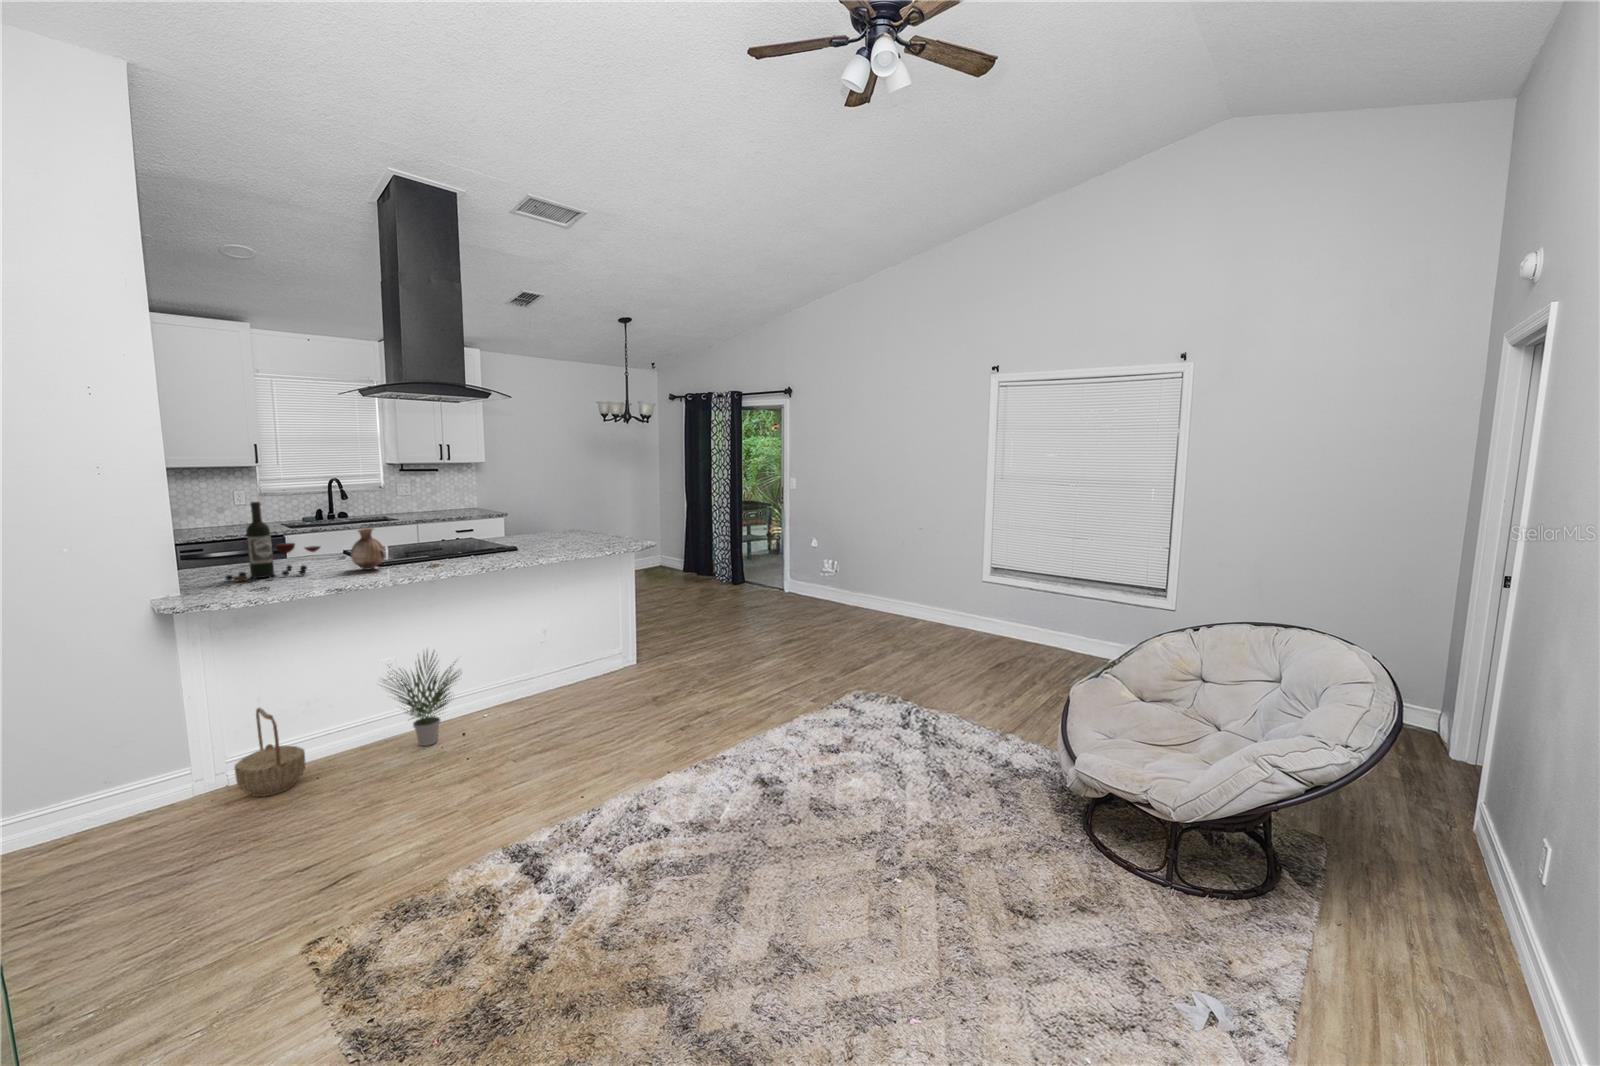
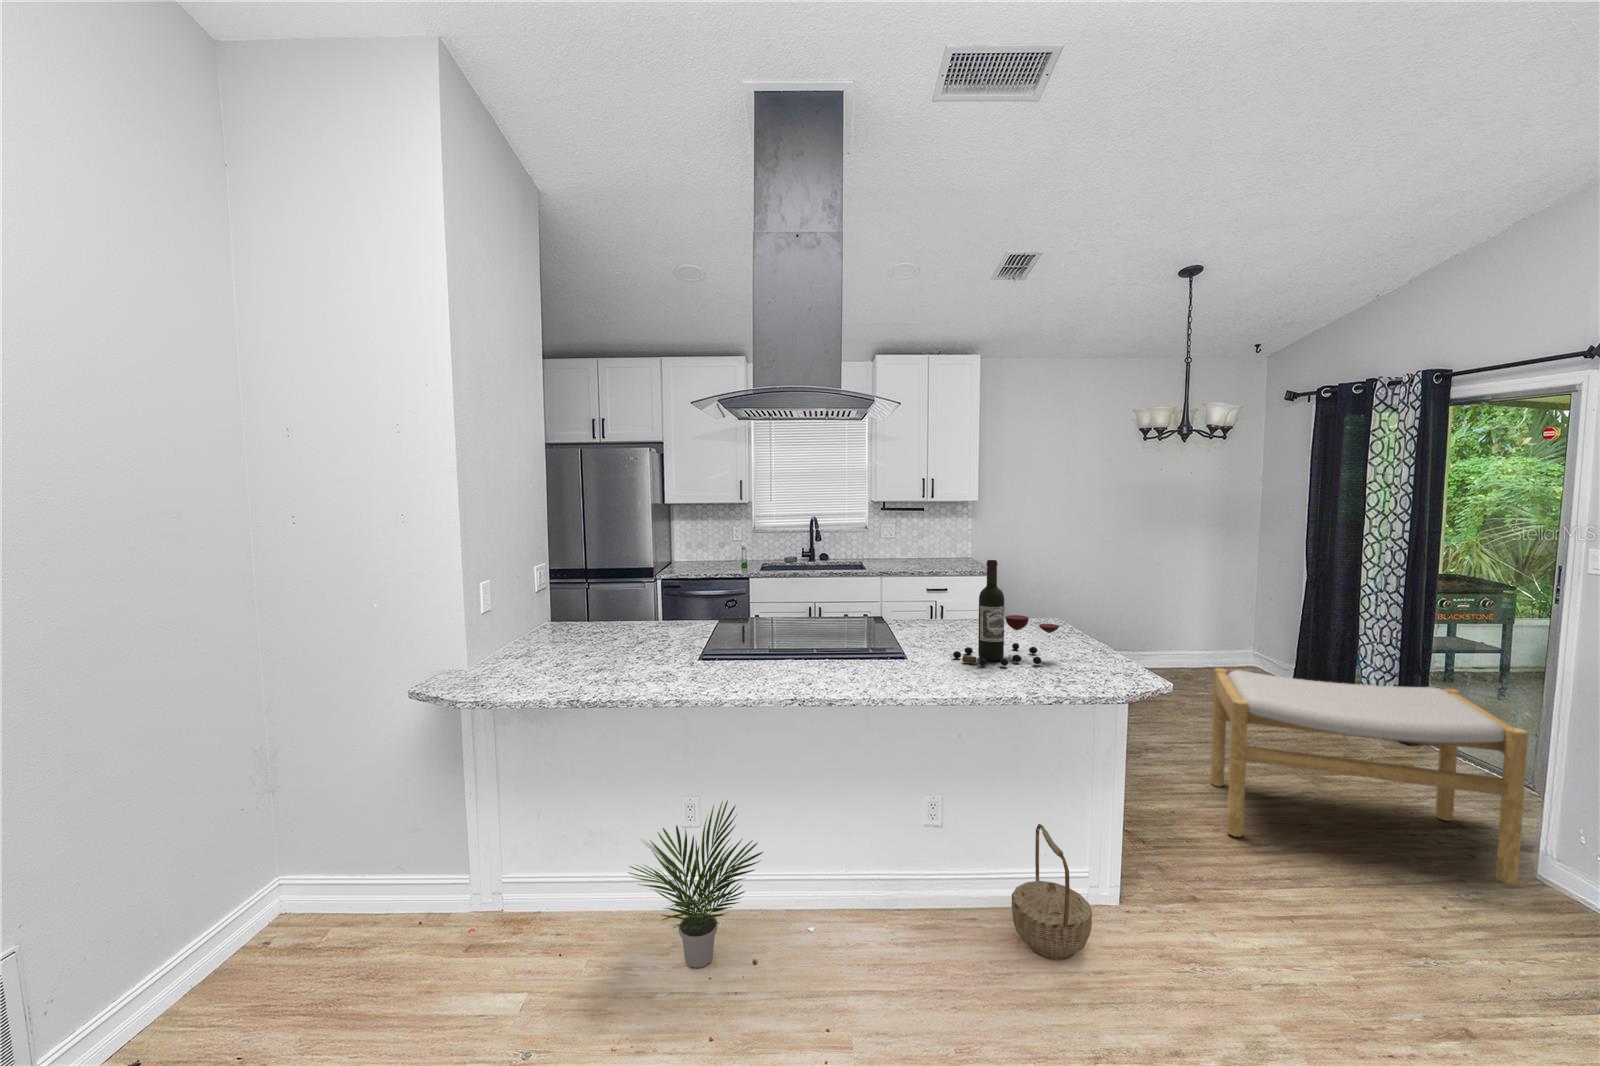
wine bottle: present [226,502,320,581] -> present [953,560,1059,666]
vase: present [351,528,386,570] -> none [637,607,681,669]
footstool: none [657,545,777,631] -> present [1210,668,1528,885]
basket: present [234,708,306,797] -> present [1012,824,1092,960]

